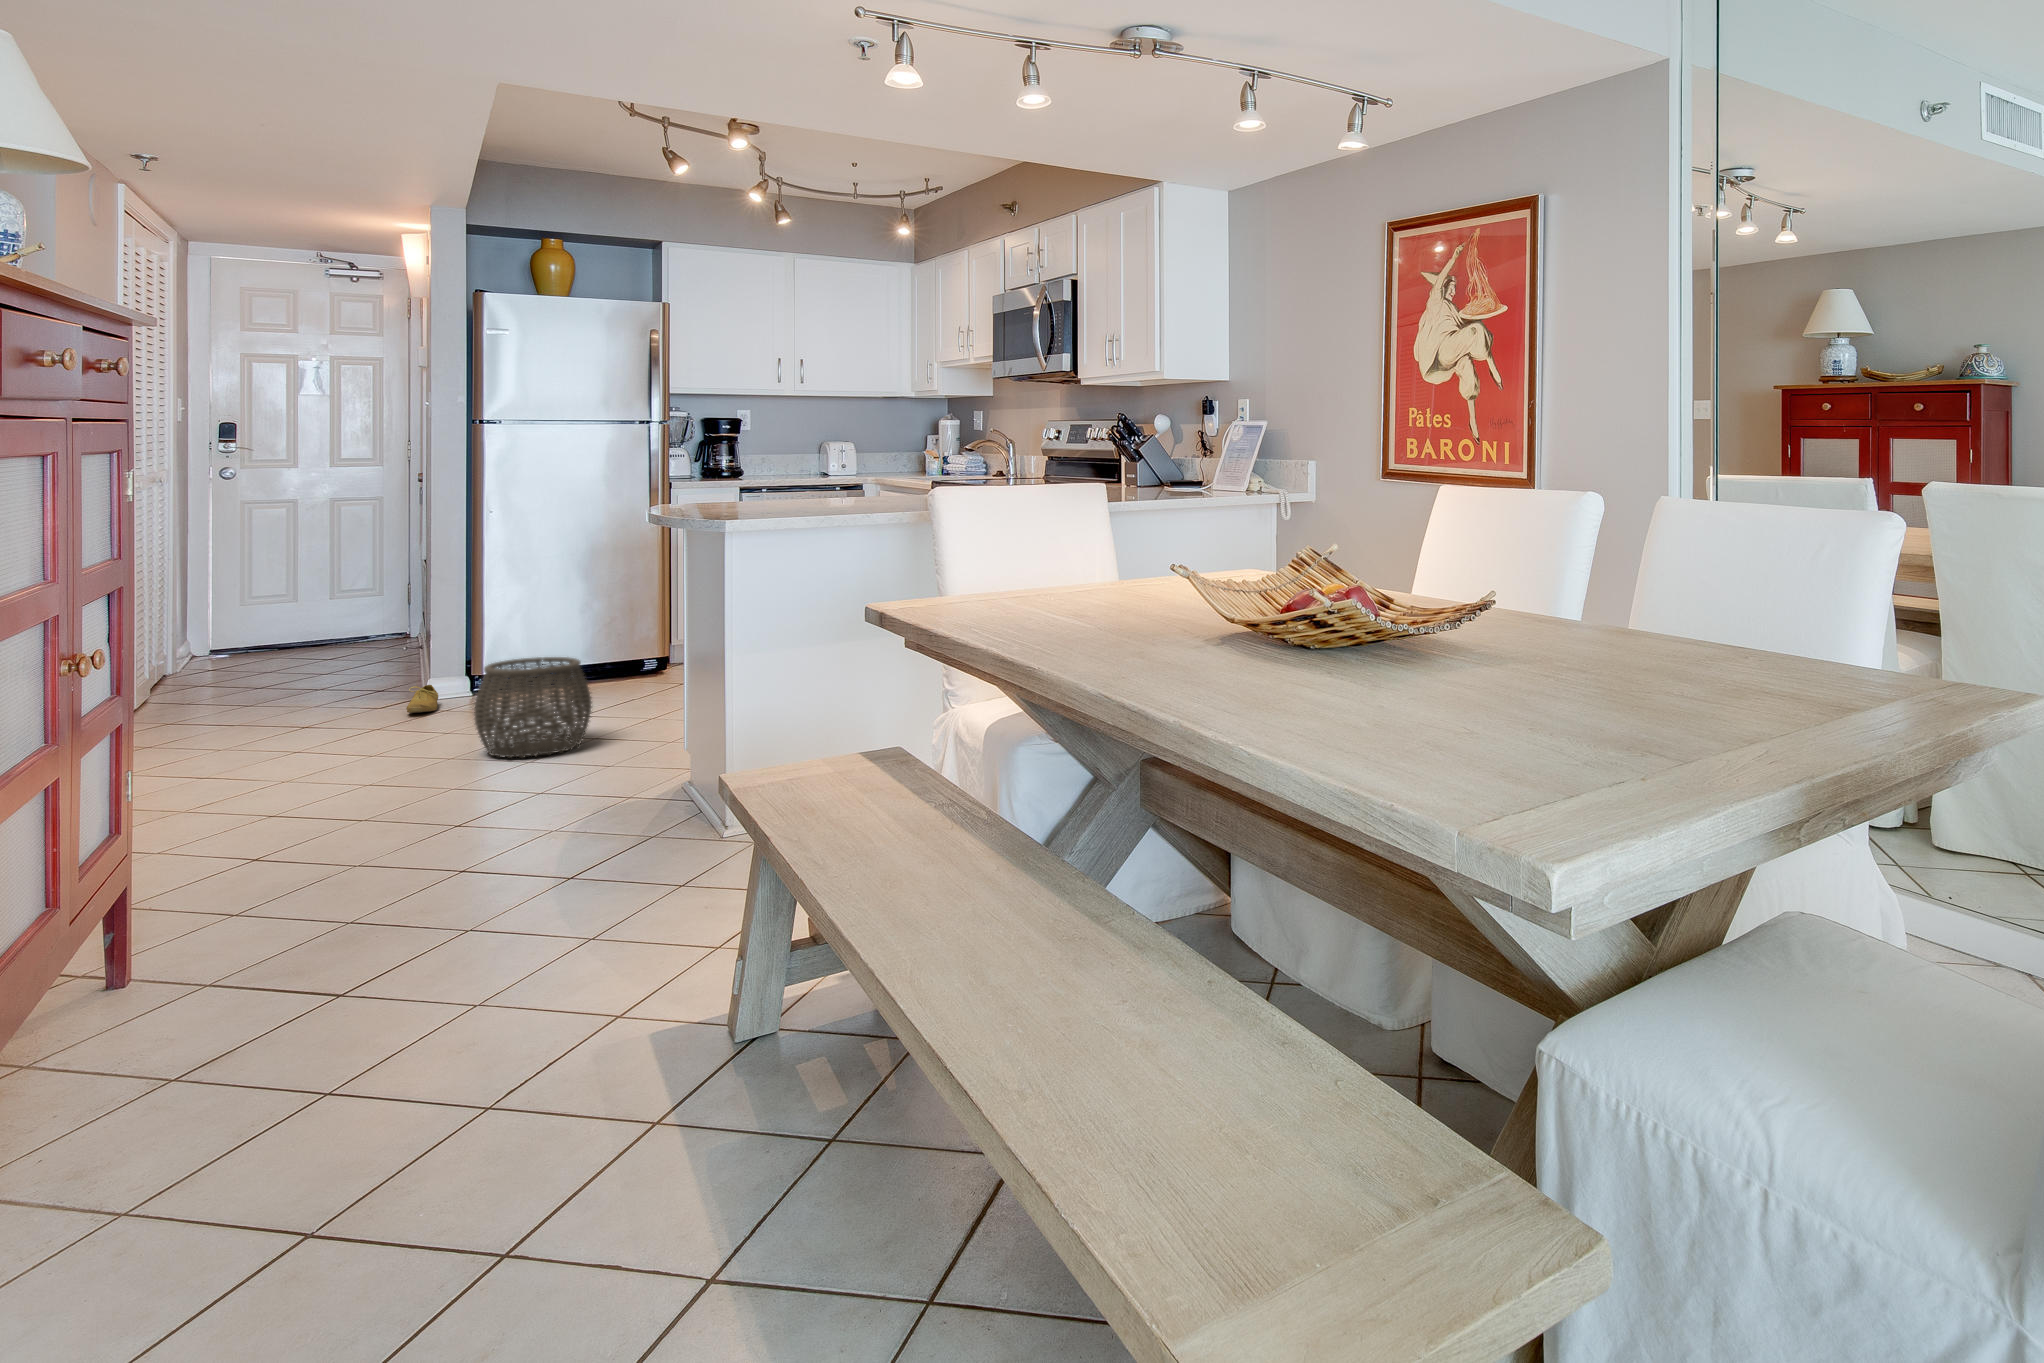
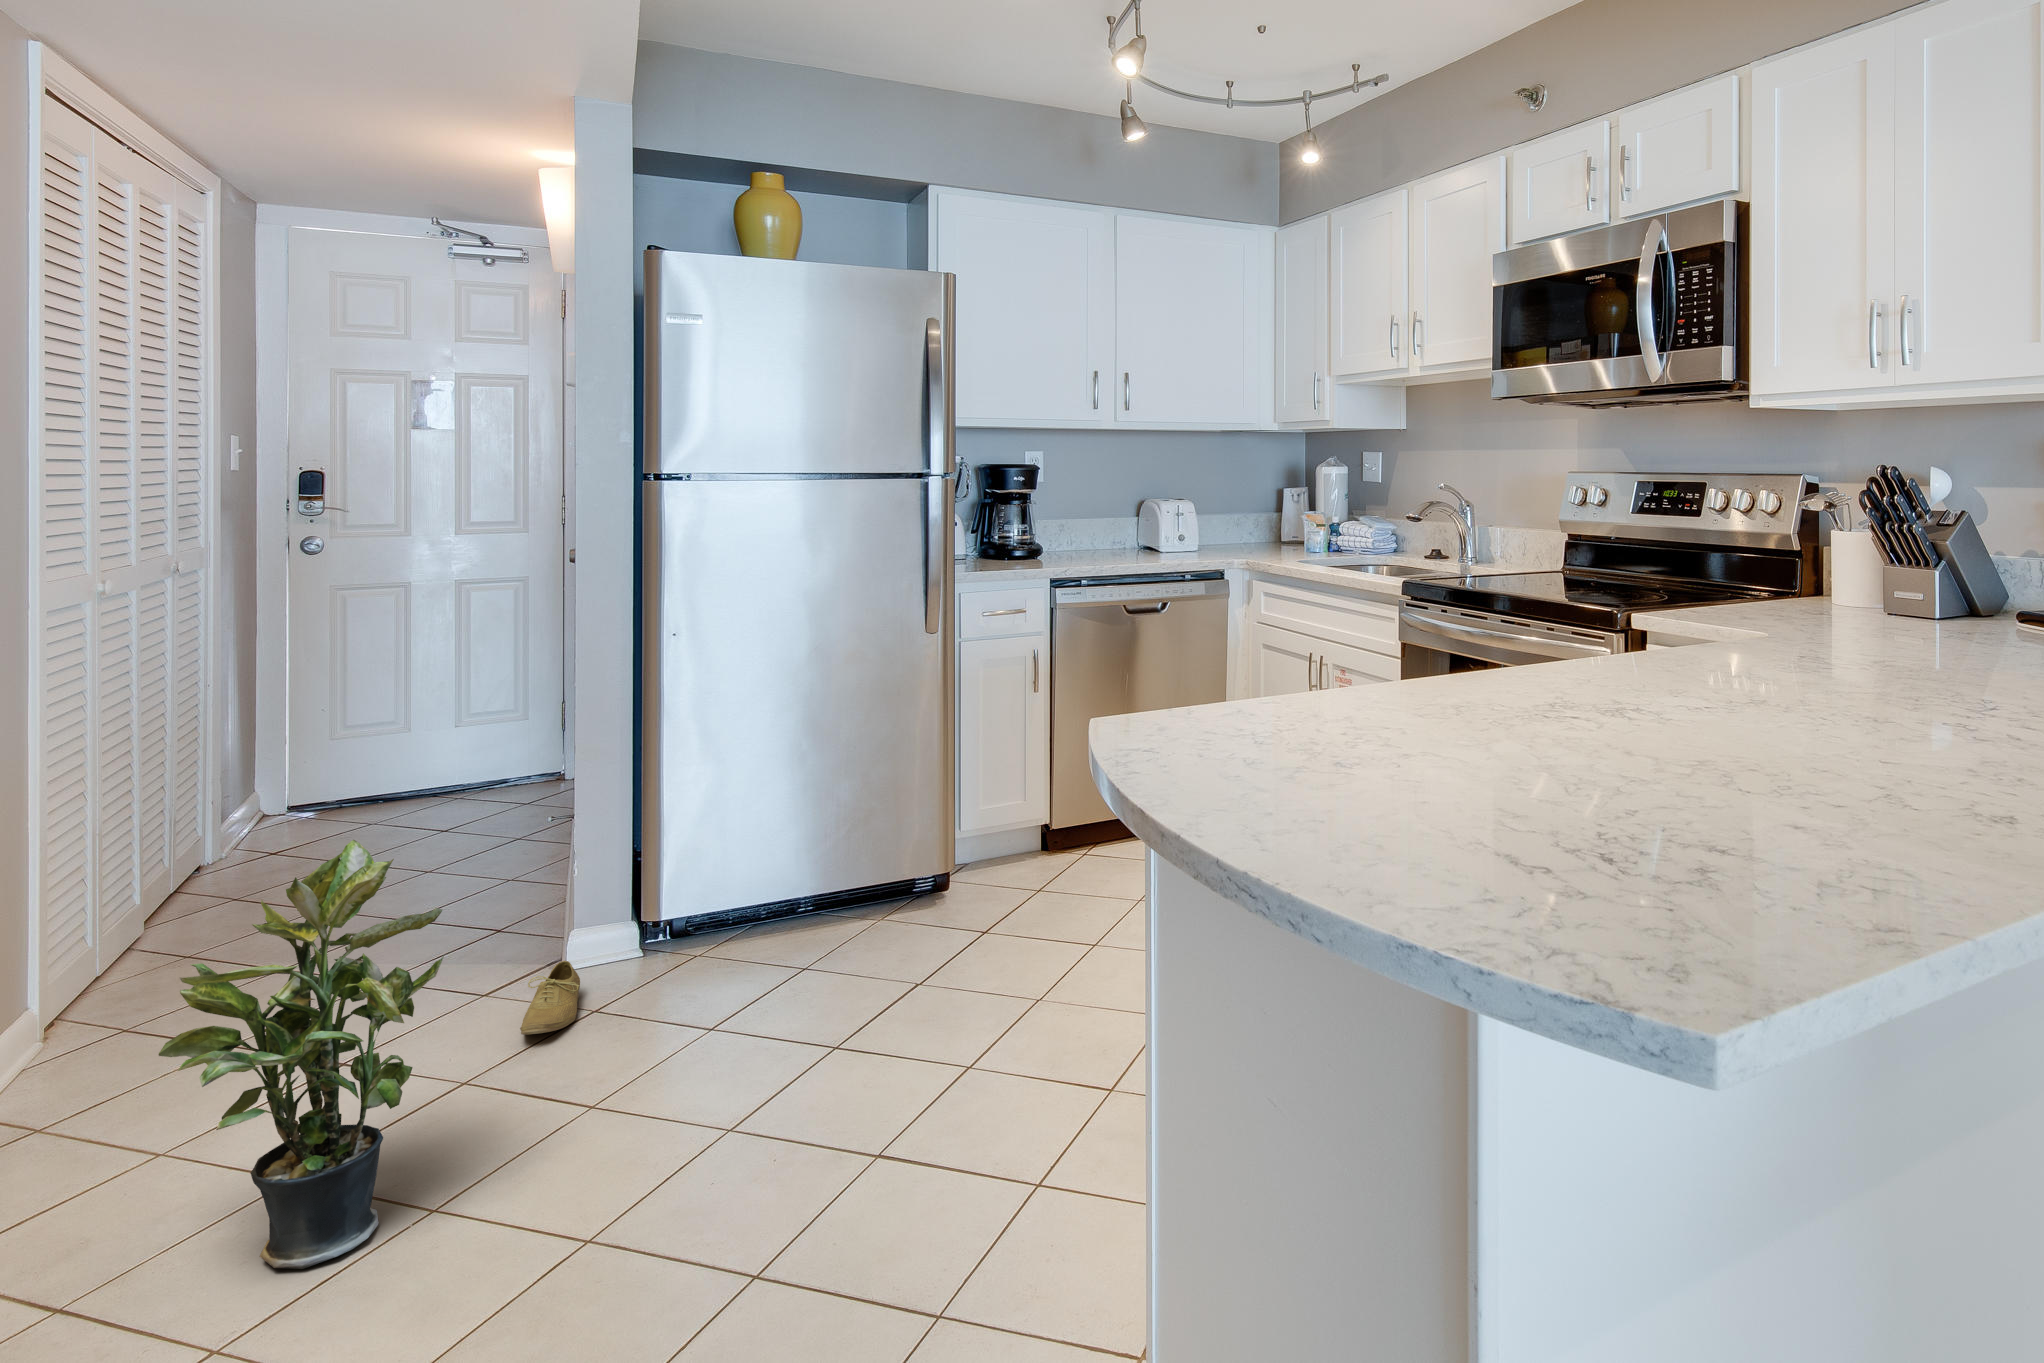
potted plant: none [251,577,379,761] -> present [159,840,444,1269]
woven basket: present [474,657,592,758] -> none [628,1003,876,1289]

